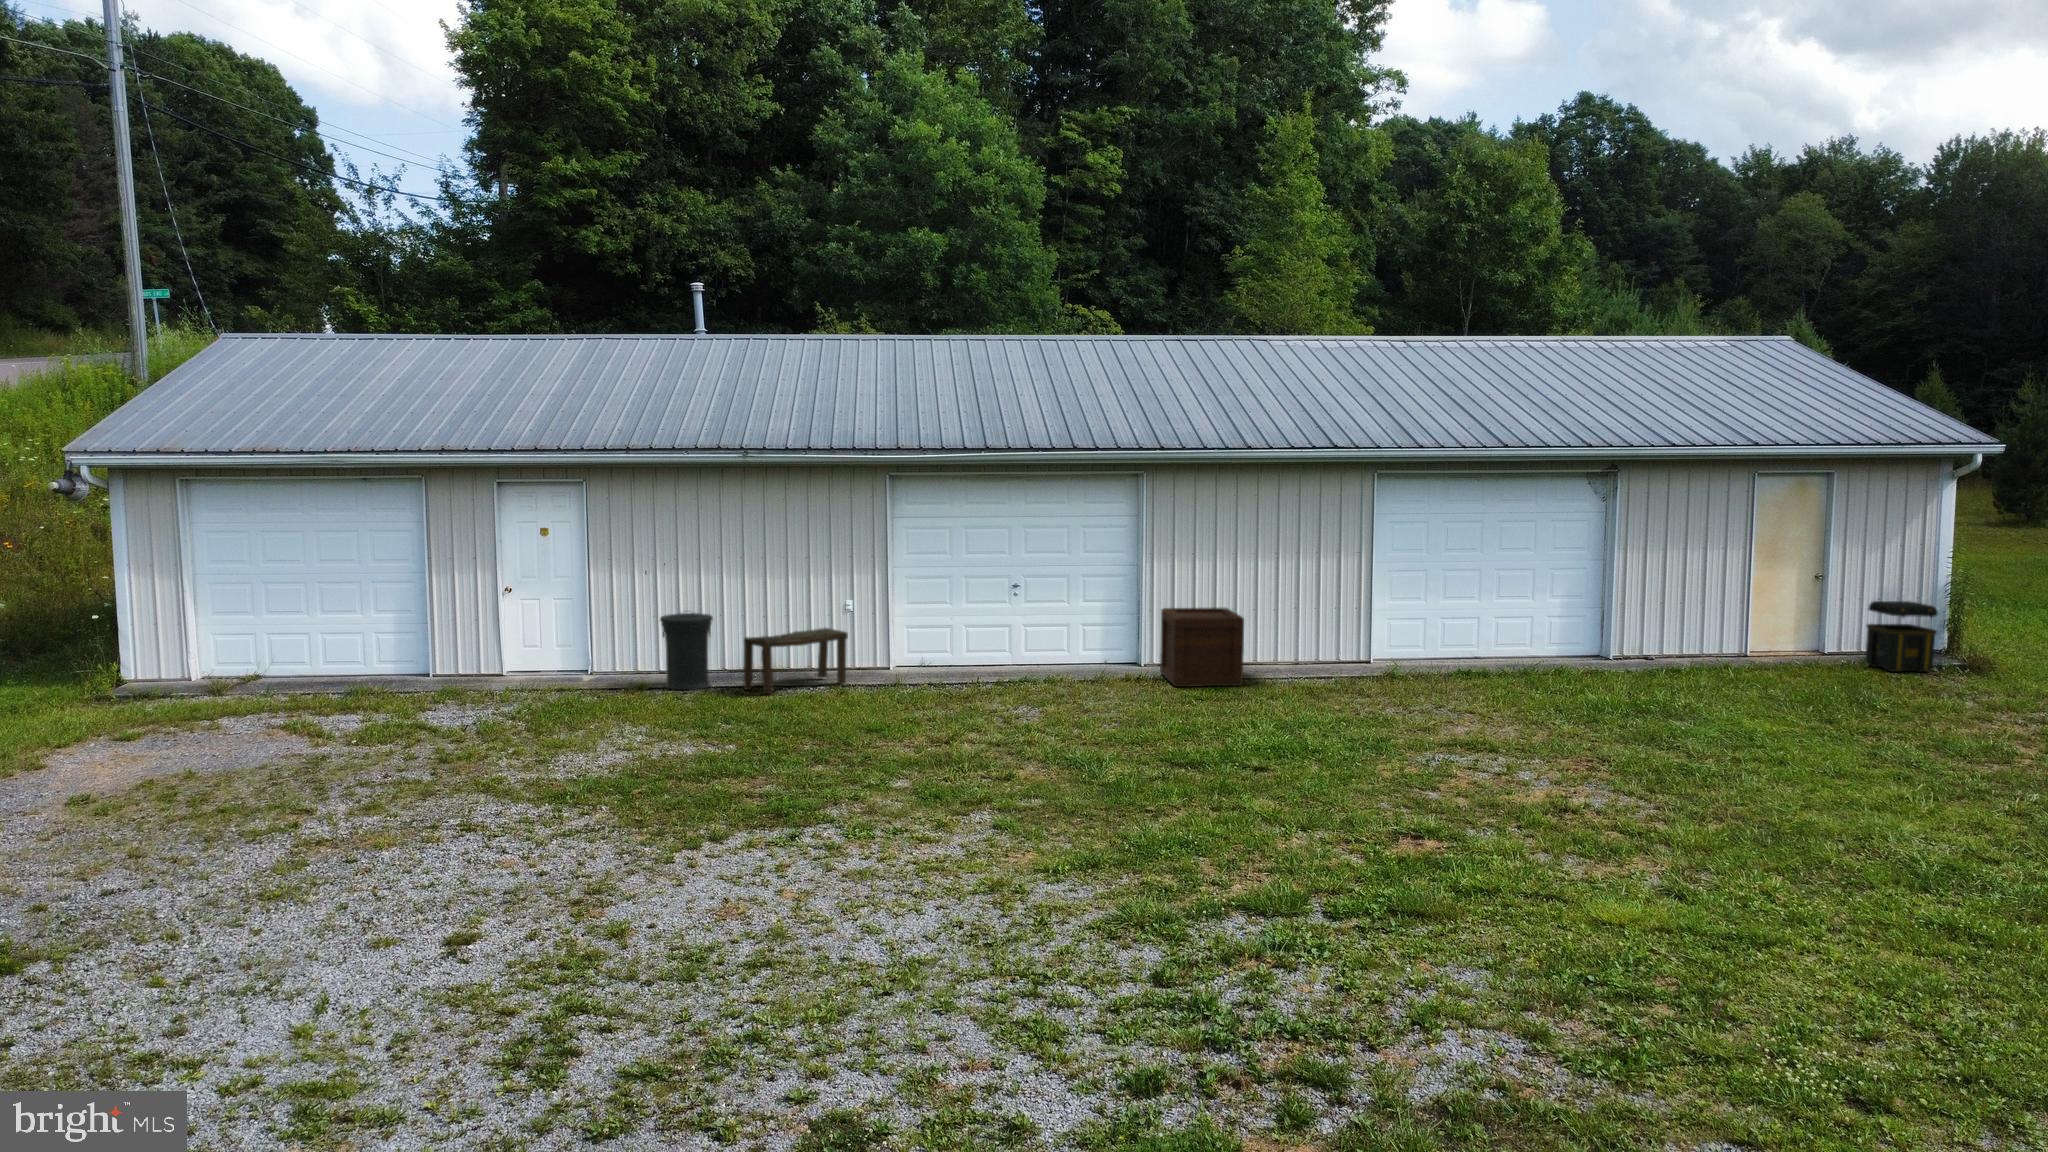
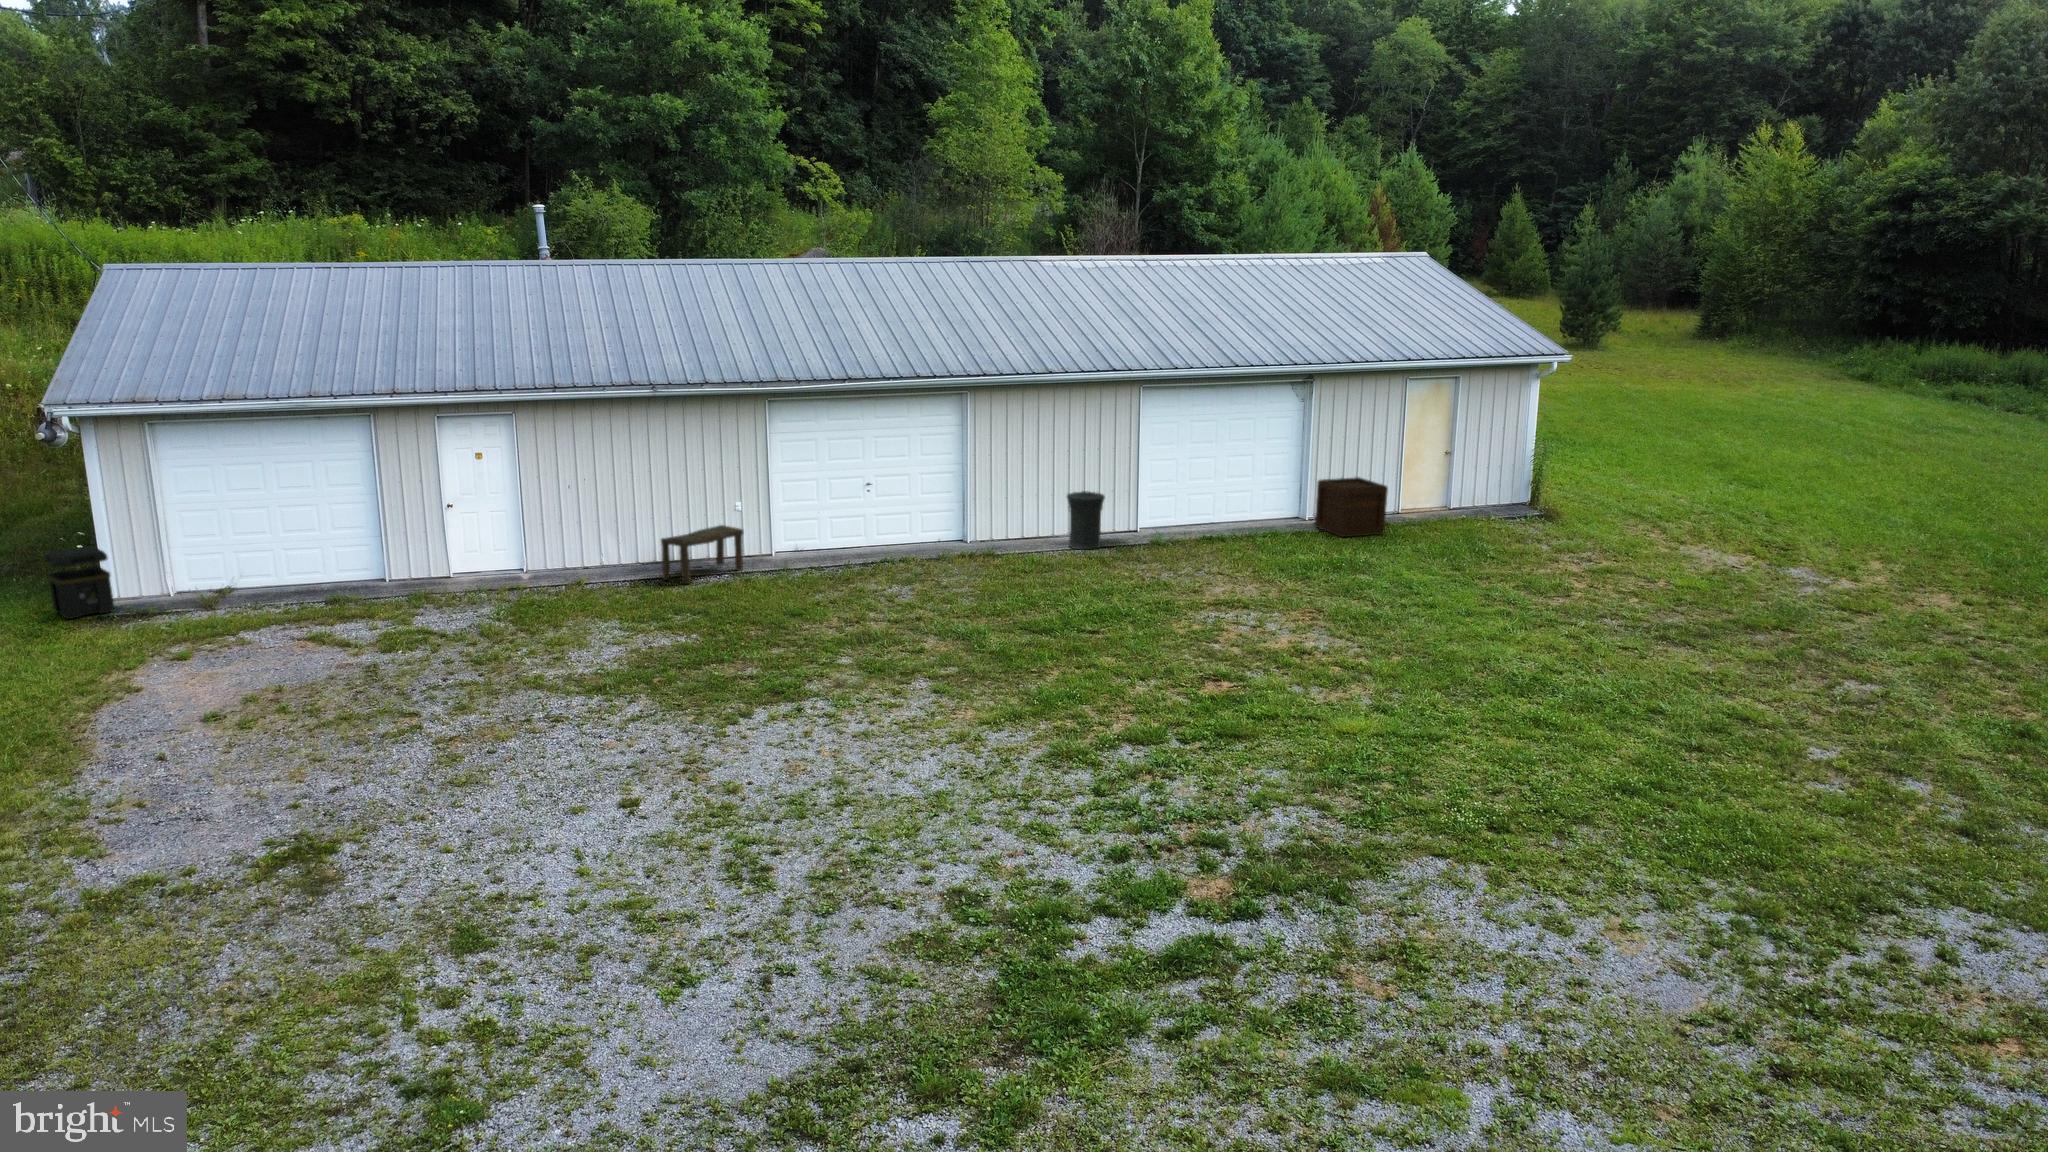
toolbox: present [1865,601,1938,672] -> present [44,546,114,619]
wooden crate: present [1160,608,1244,687] -> present [1315,477,1388,537]
trash can: present [660,613,713,690] -> present [1067,491,1105,550]

